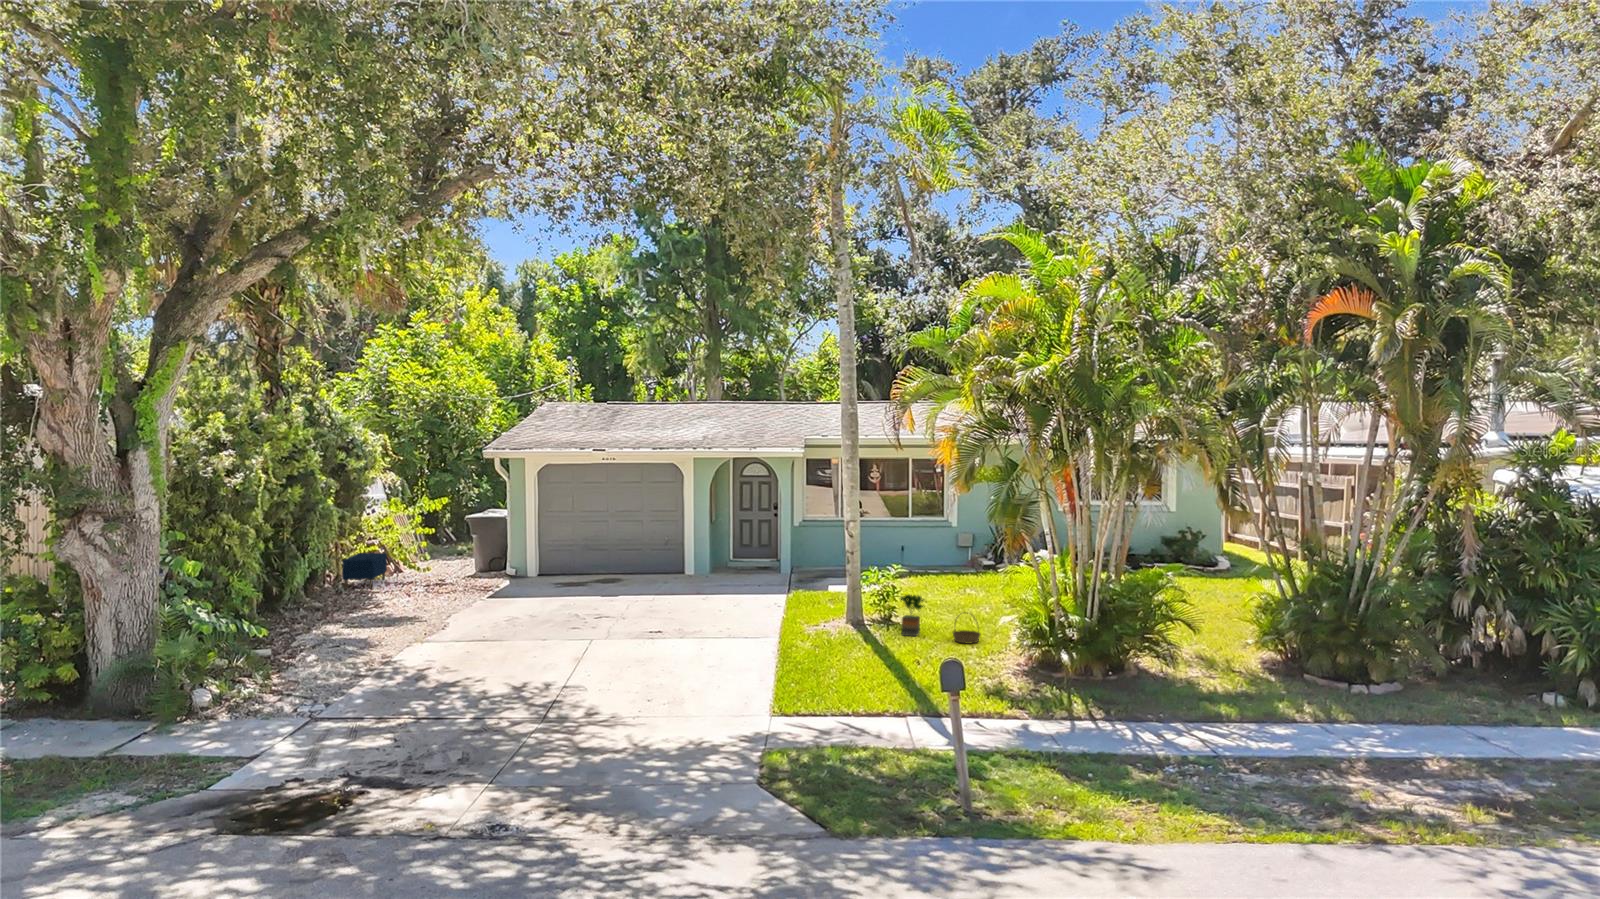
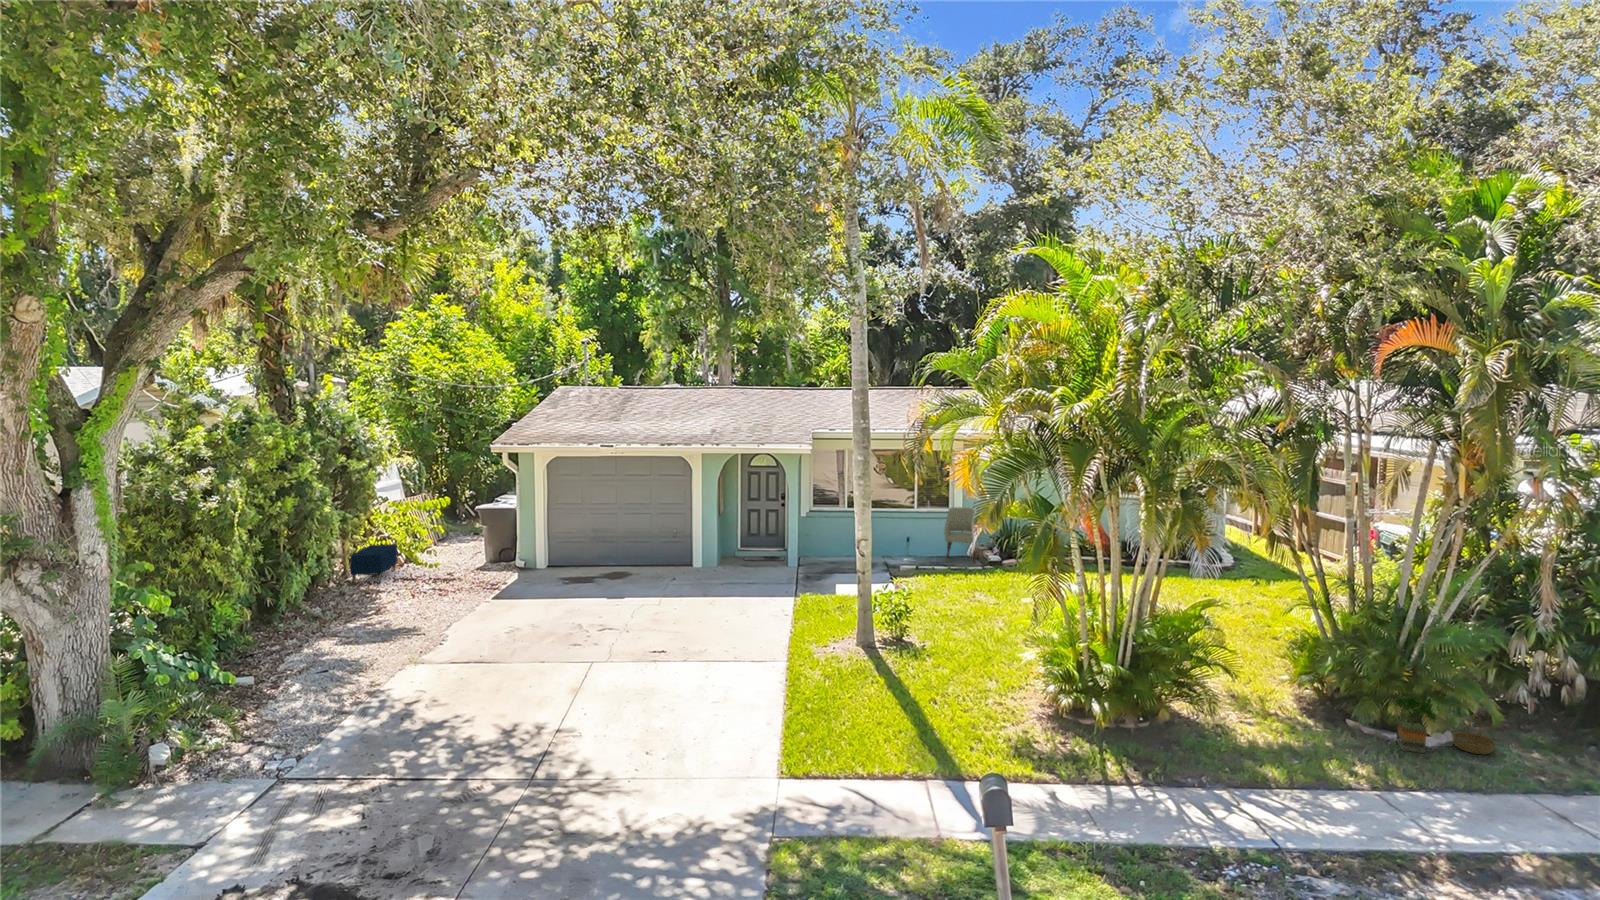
chair: none [937,515,972,569] -> present [944,507,976,562]
potted tree: present [900,595,924,636] -> present [1394,696,1437,753]
basket: present [953,613,981,644] -> present [1452,713,1496,754]

